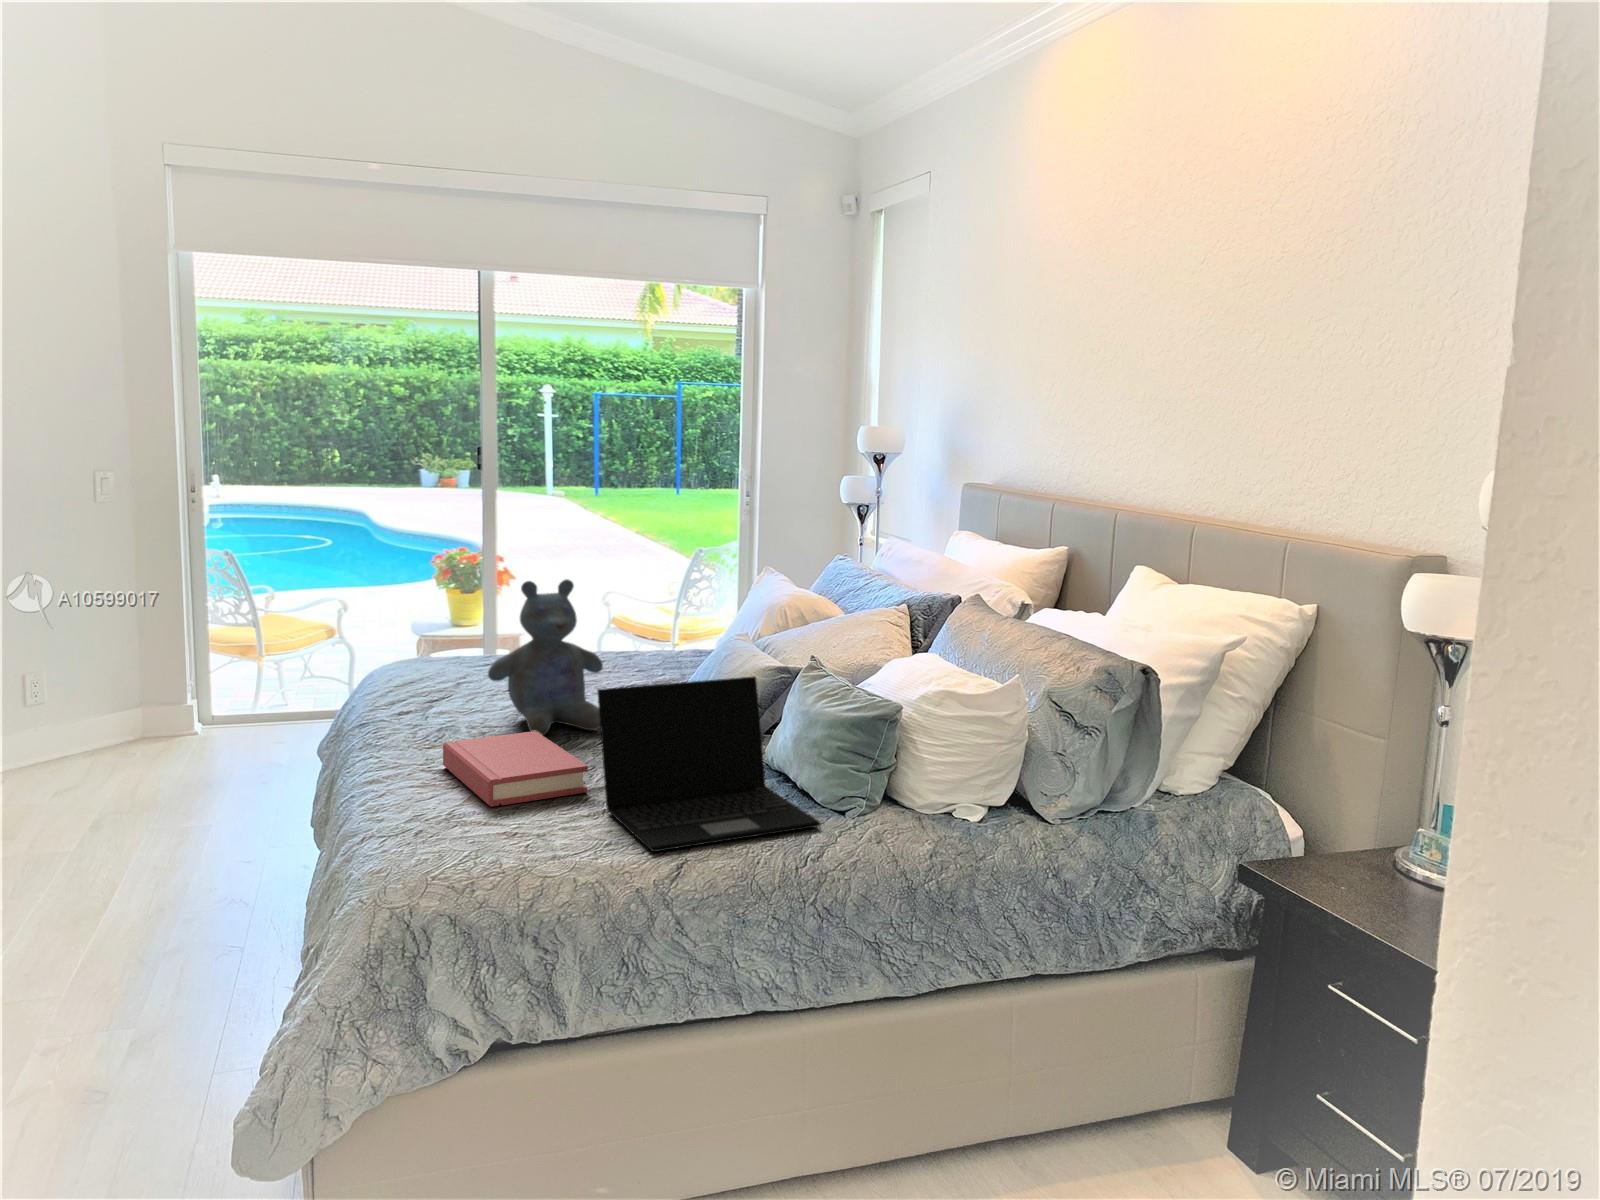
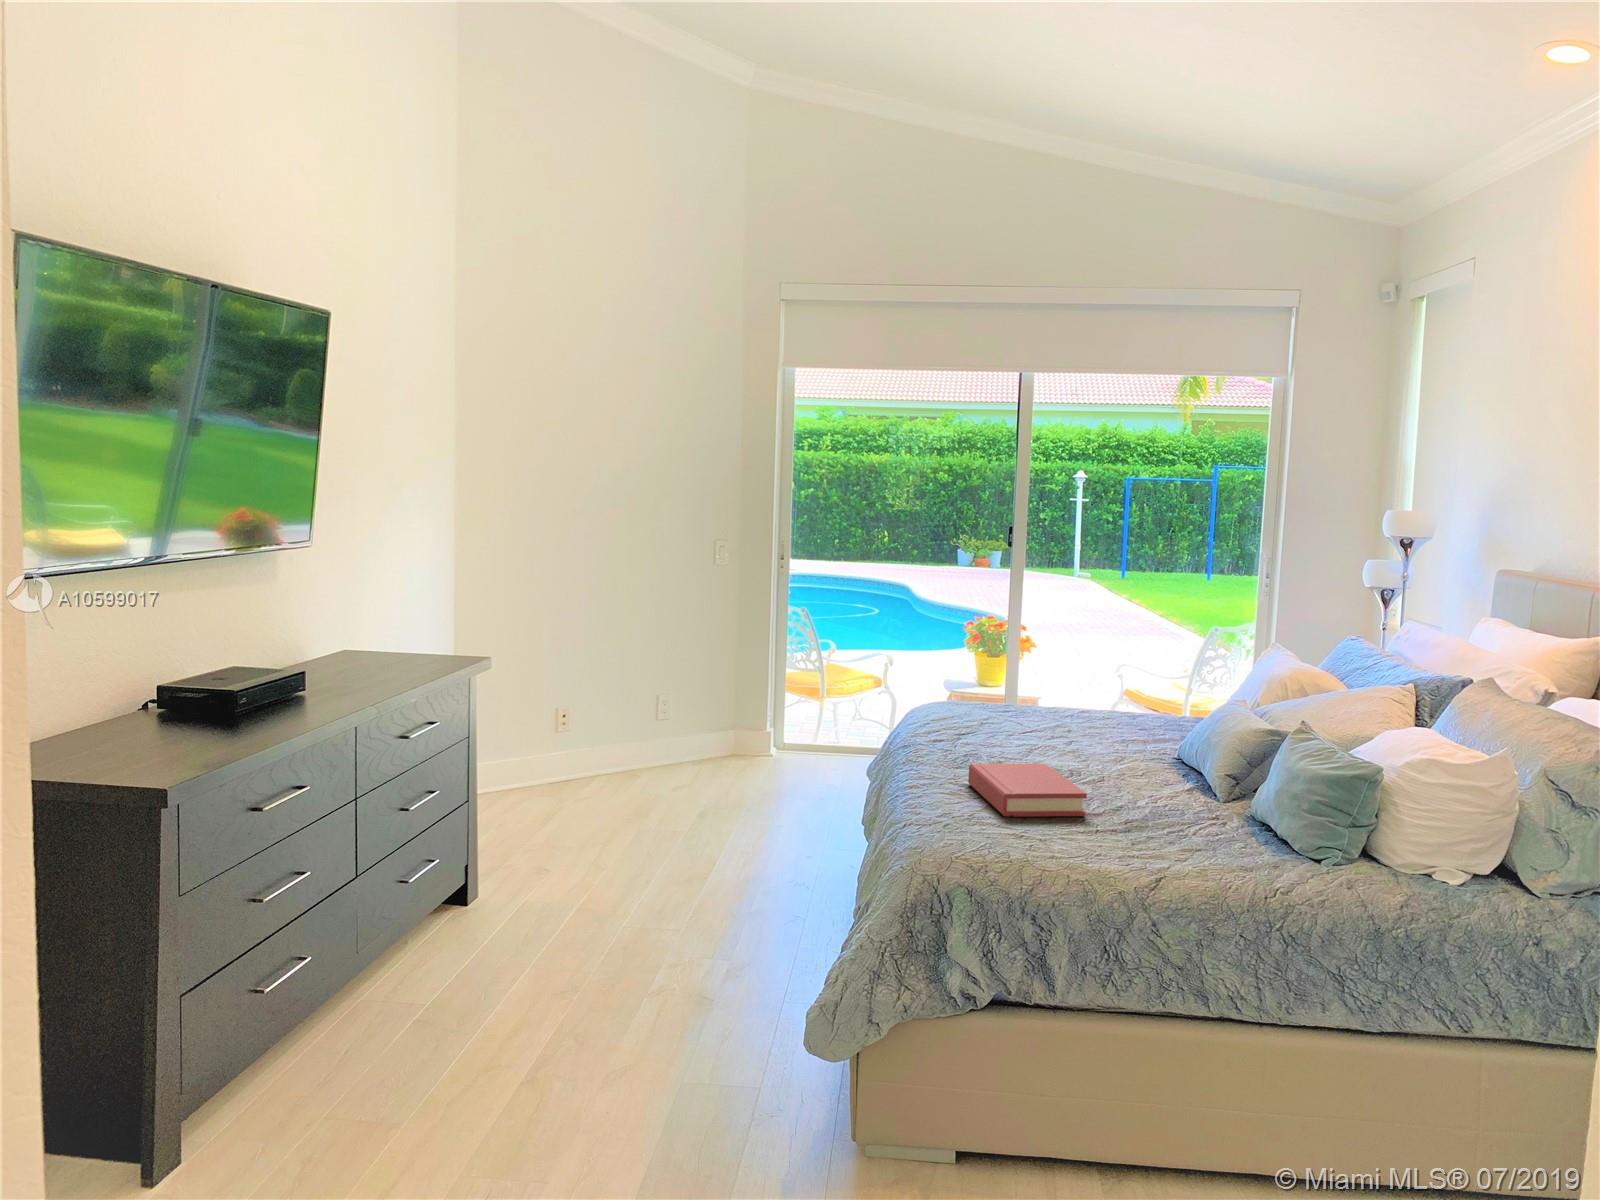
stuffed bear: present [488,579,603,735] -> none [1009,638,1109,772]
laptop: present [597,677,820,852] -> none [1098,727,1294,868]

